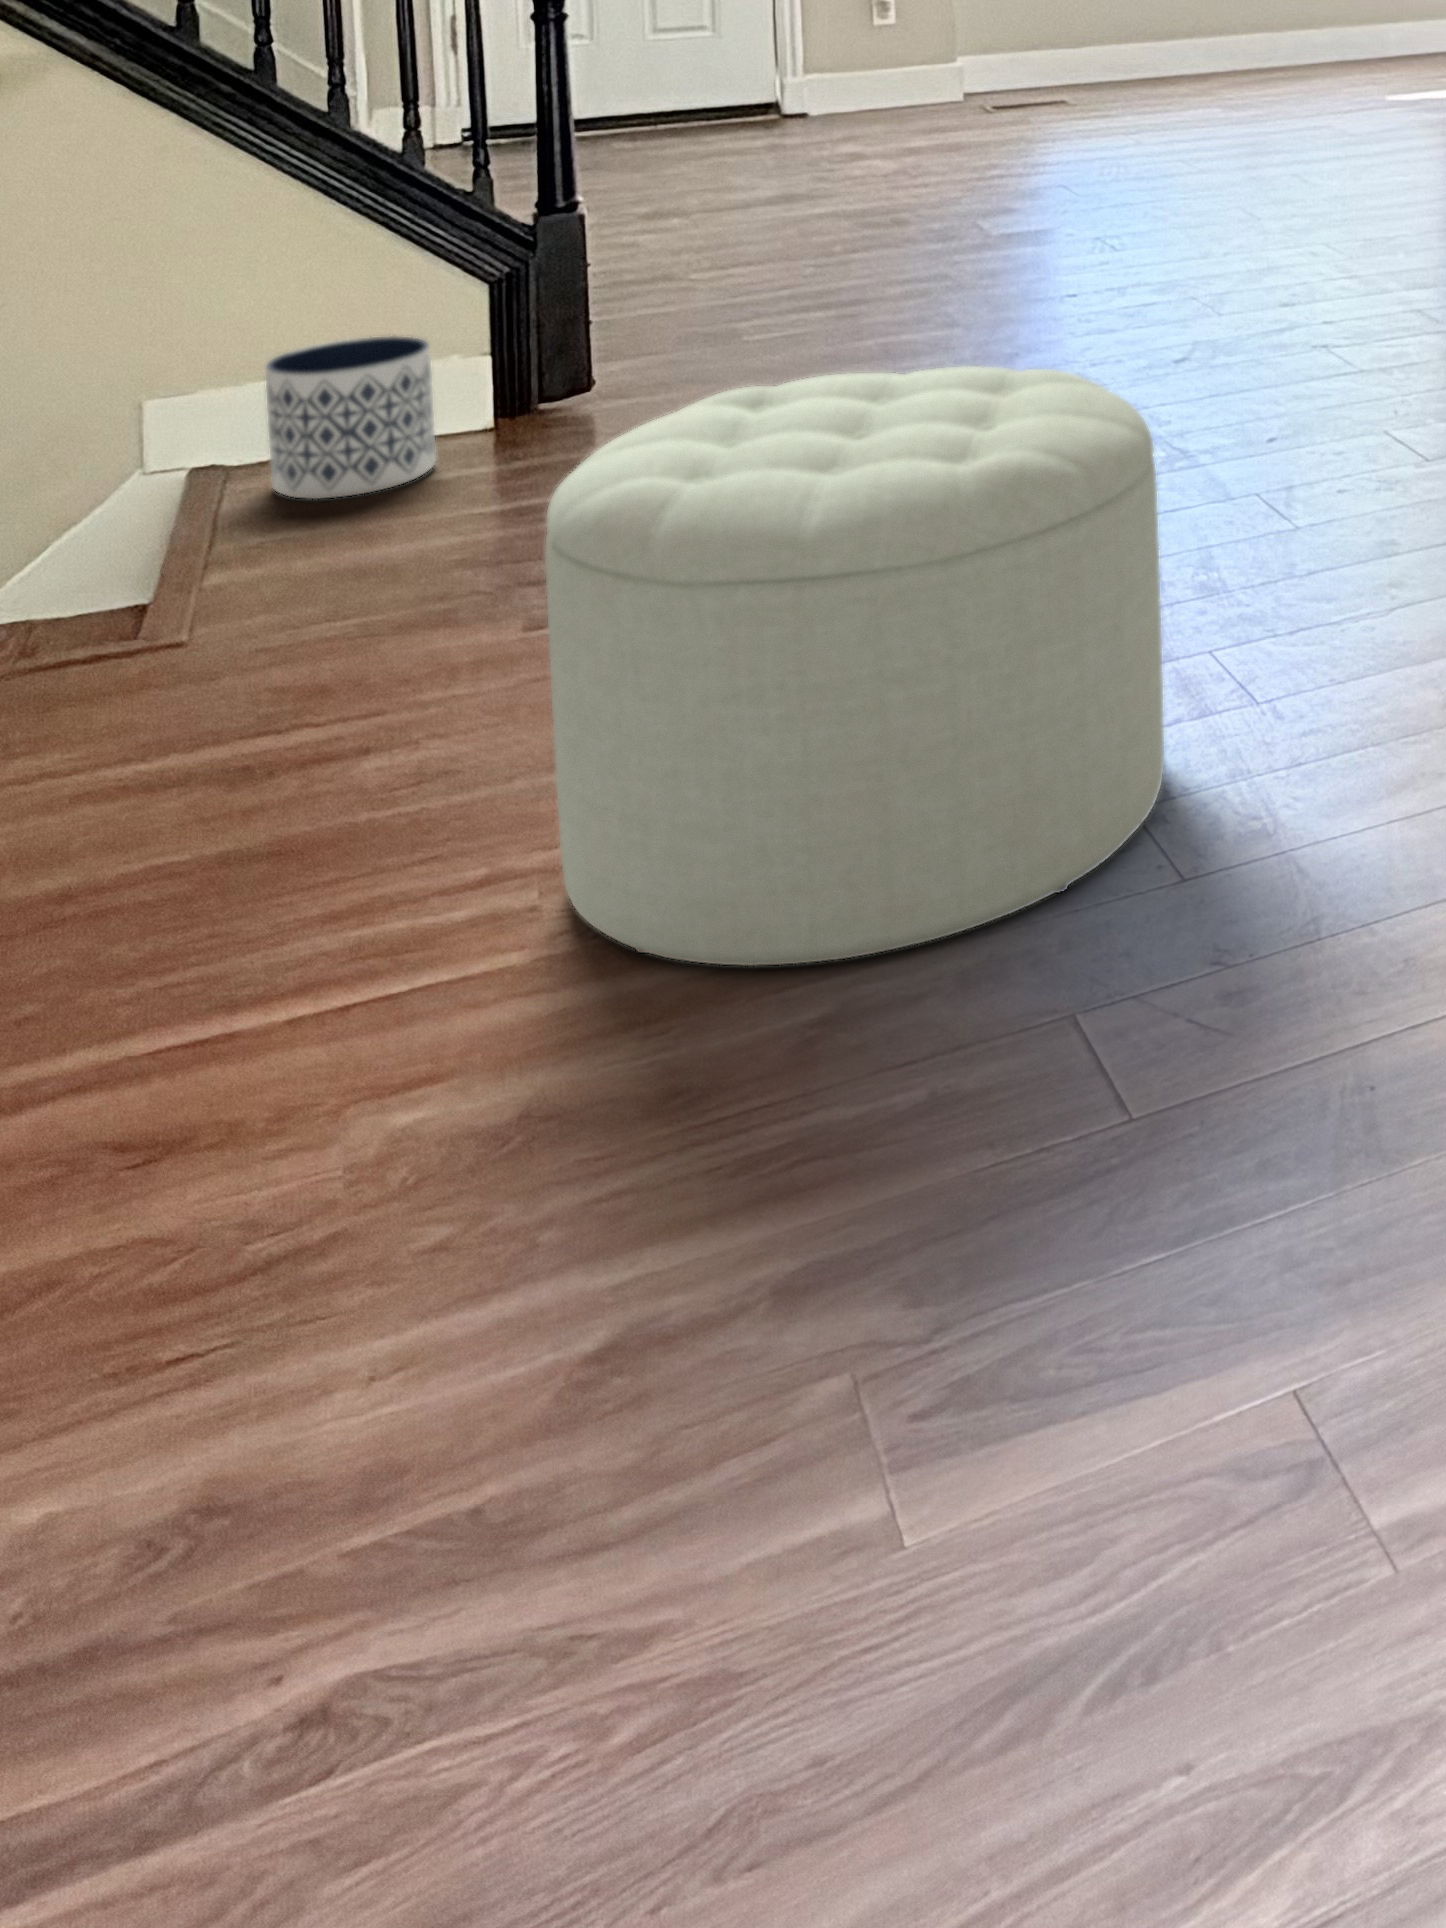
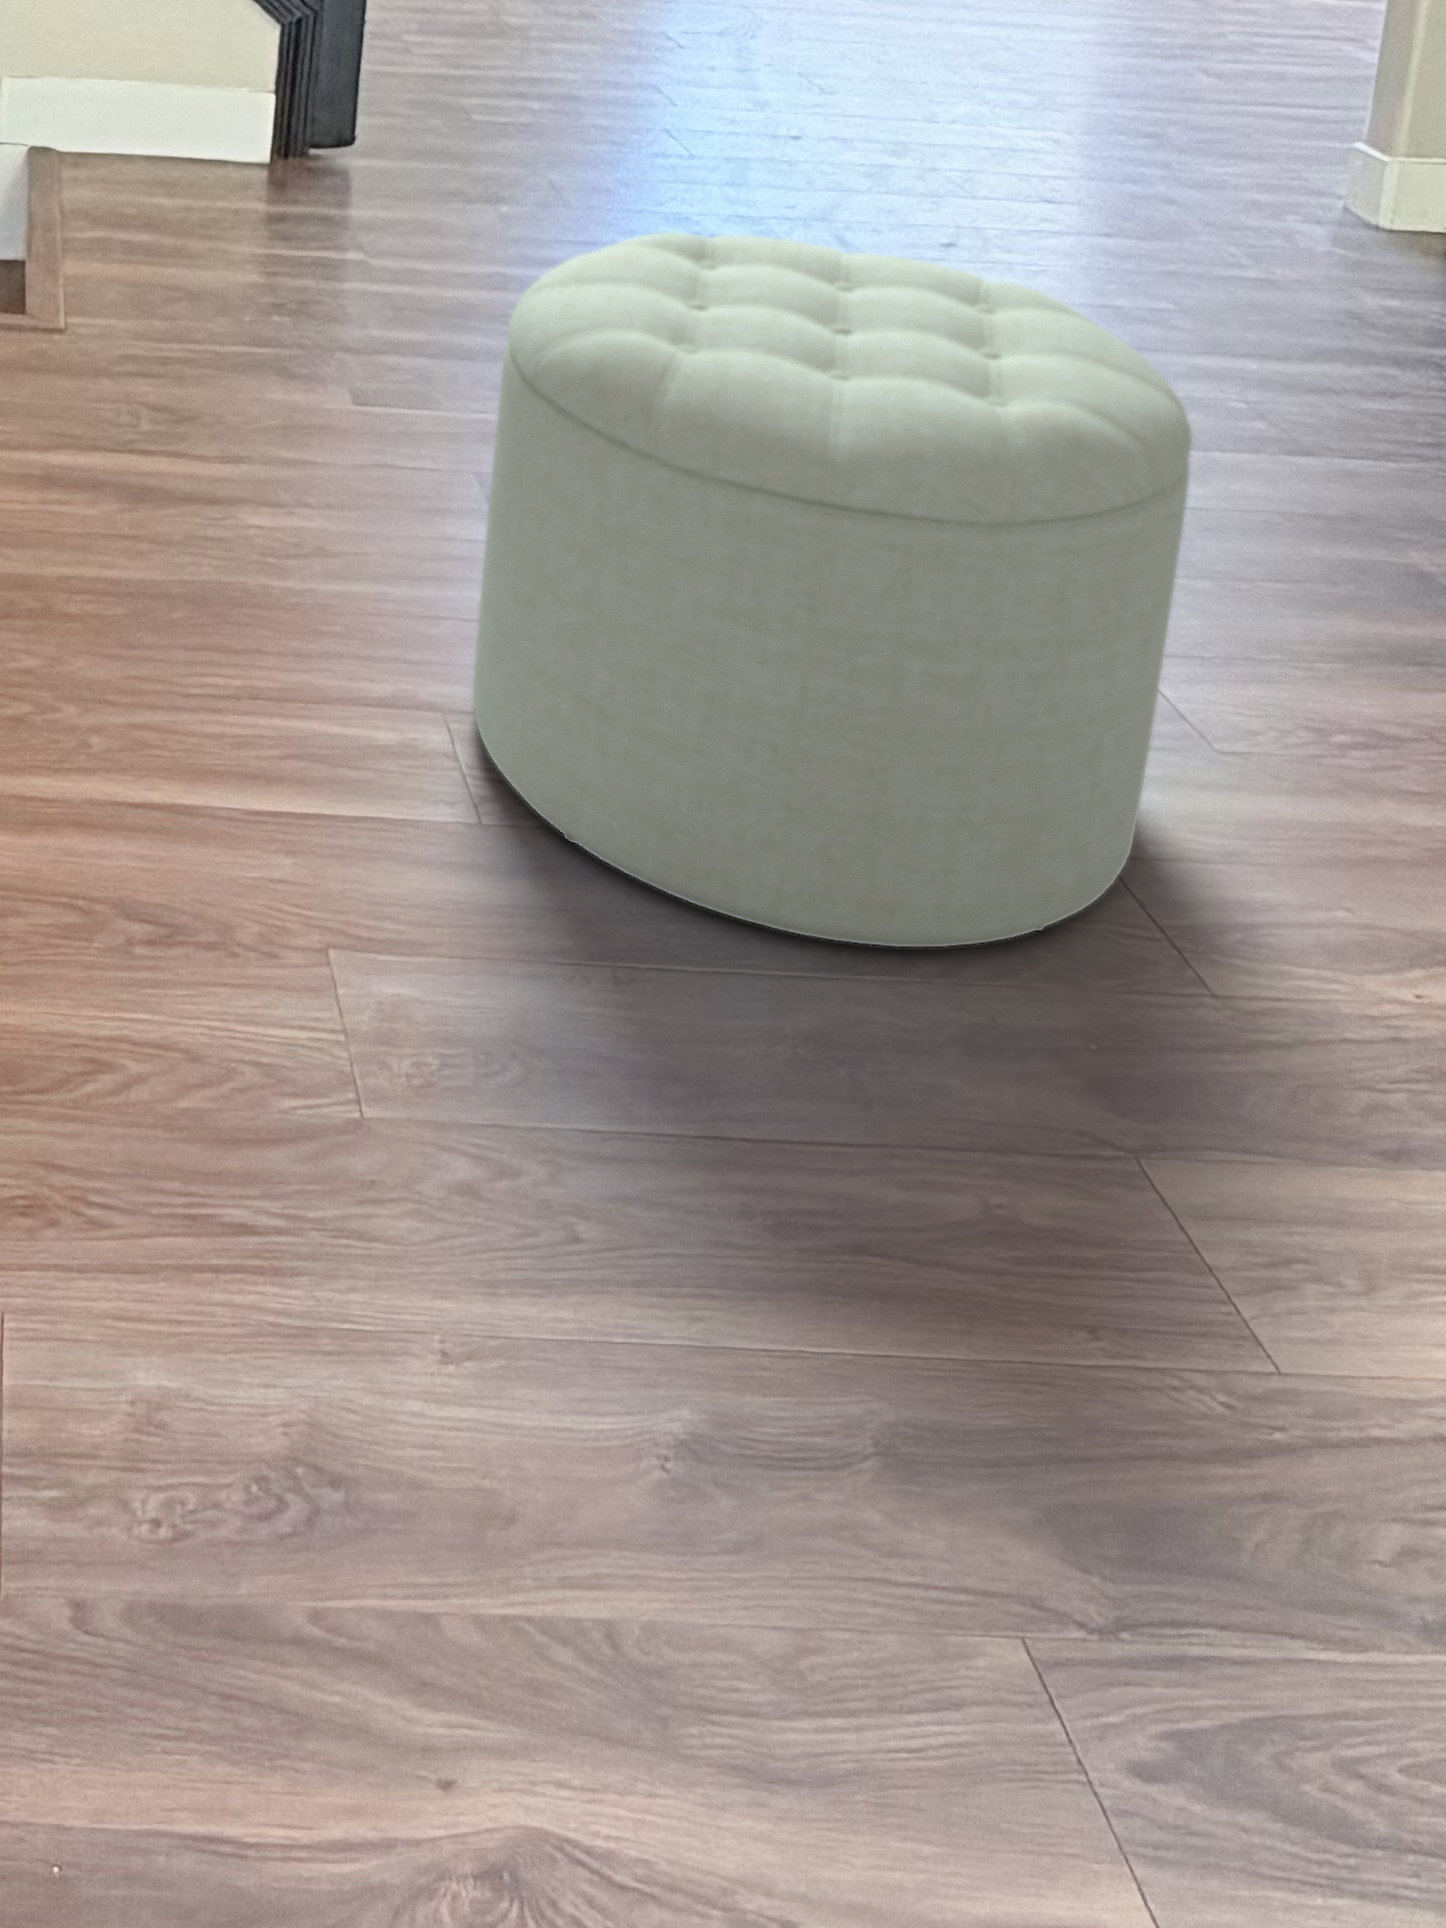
planter: present [266,336,436,499] -> none [98,56,239,207]

